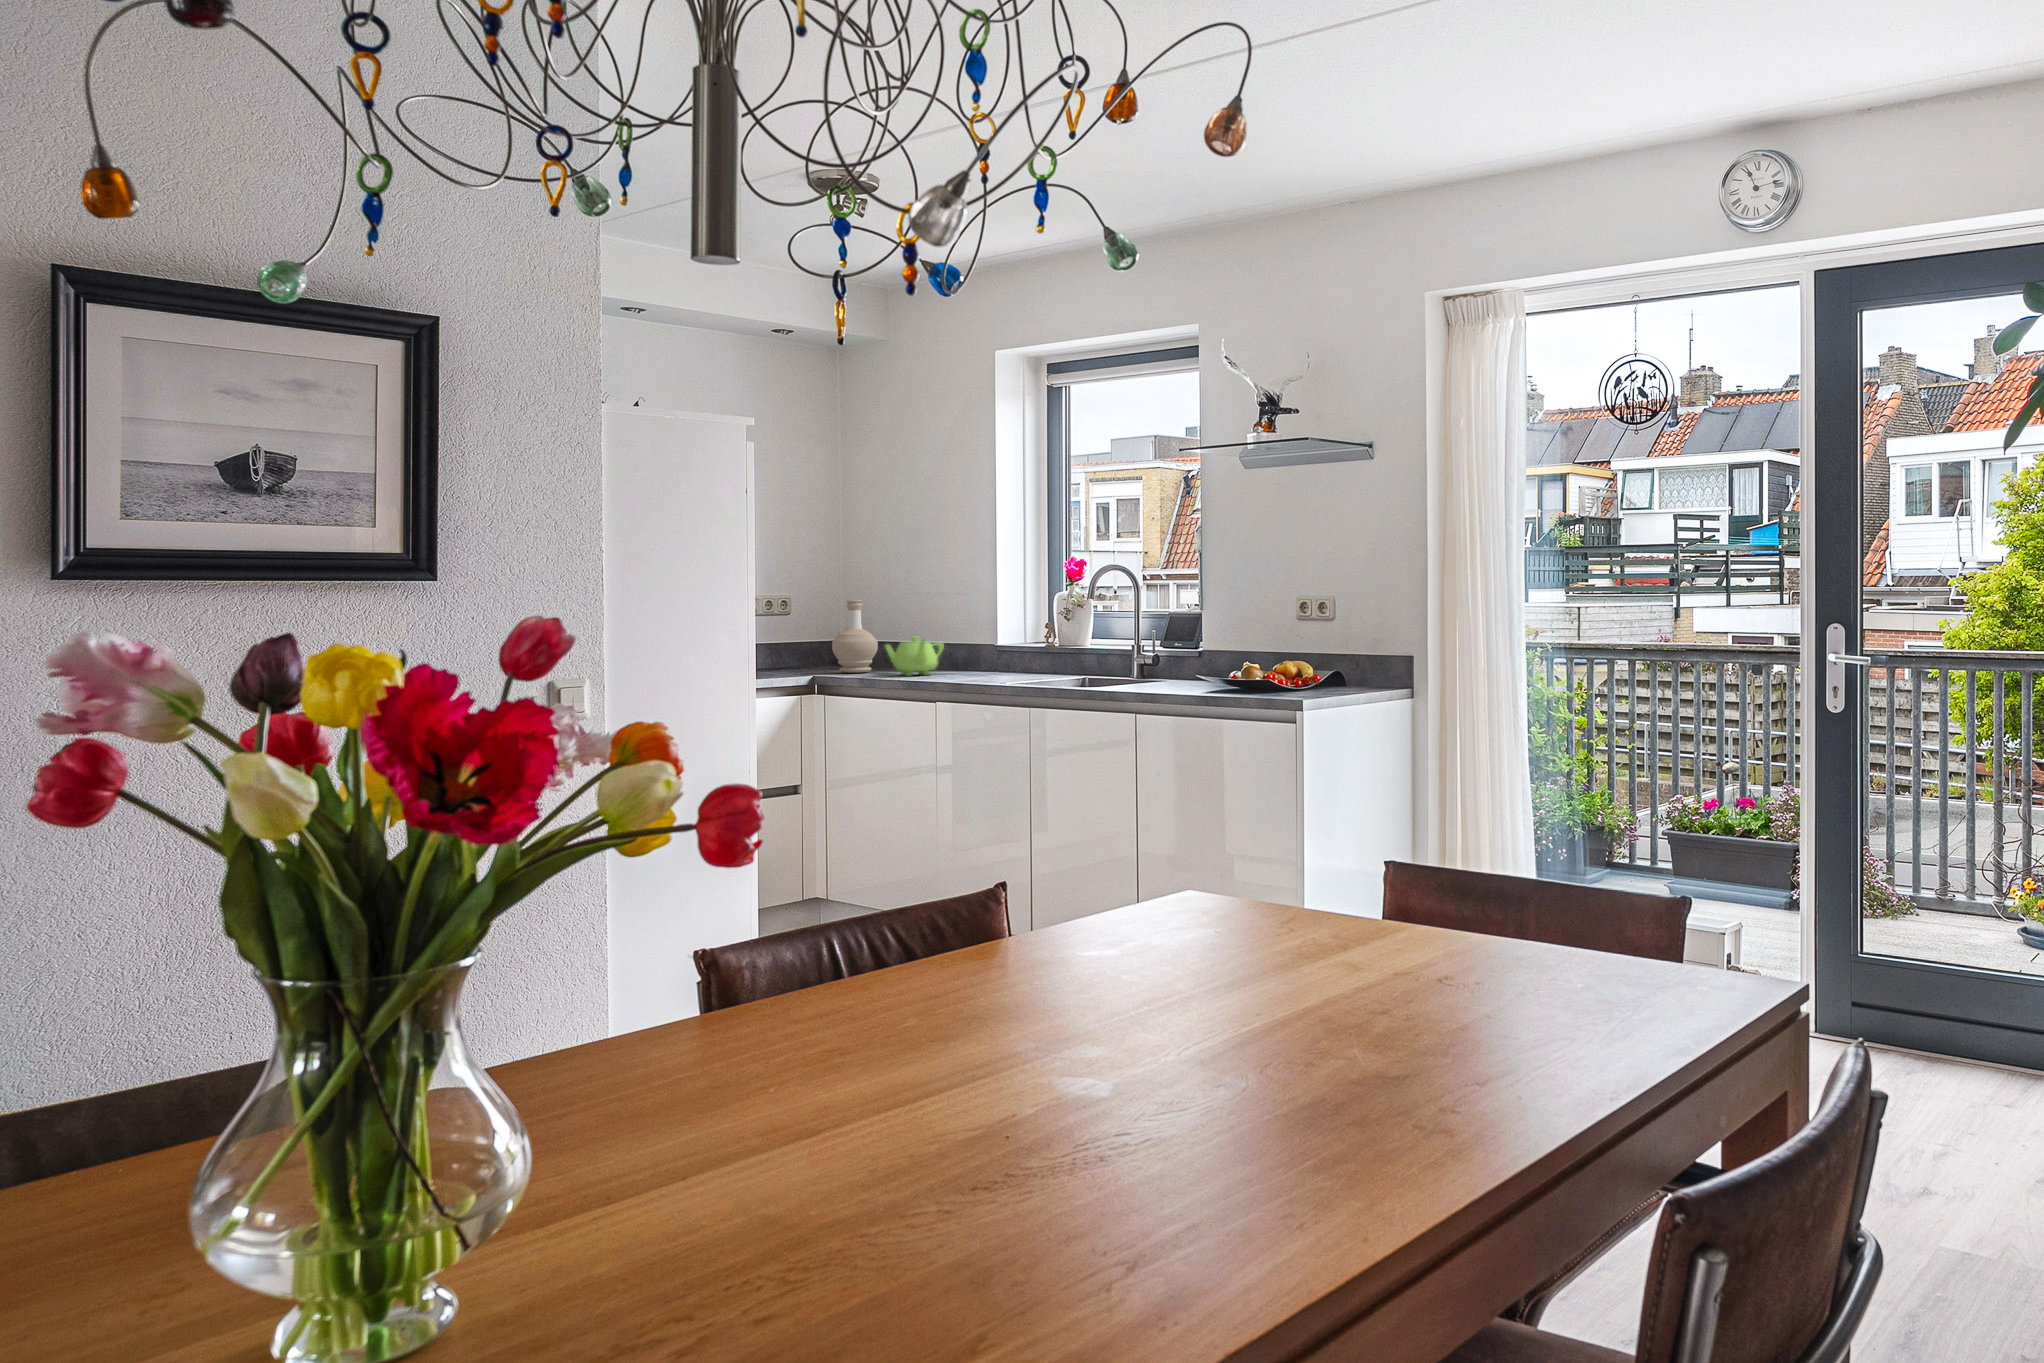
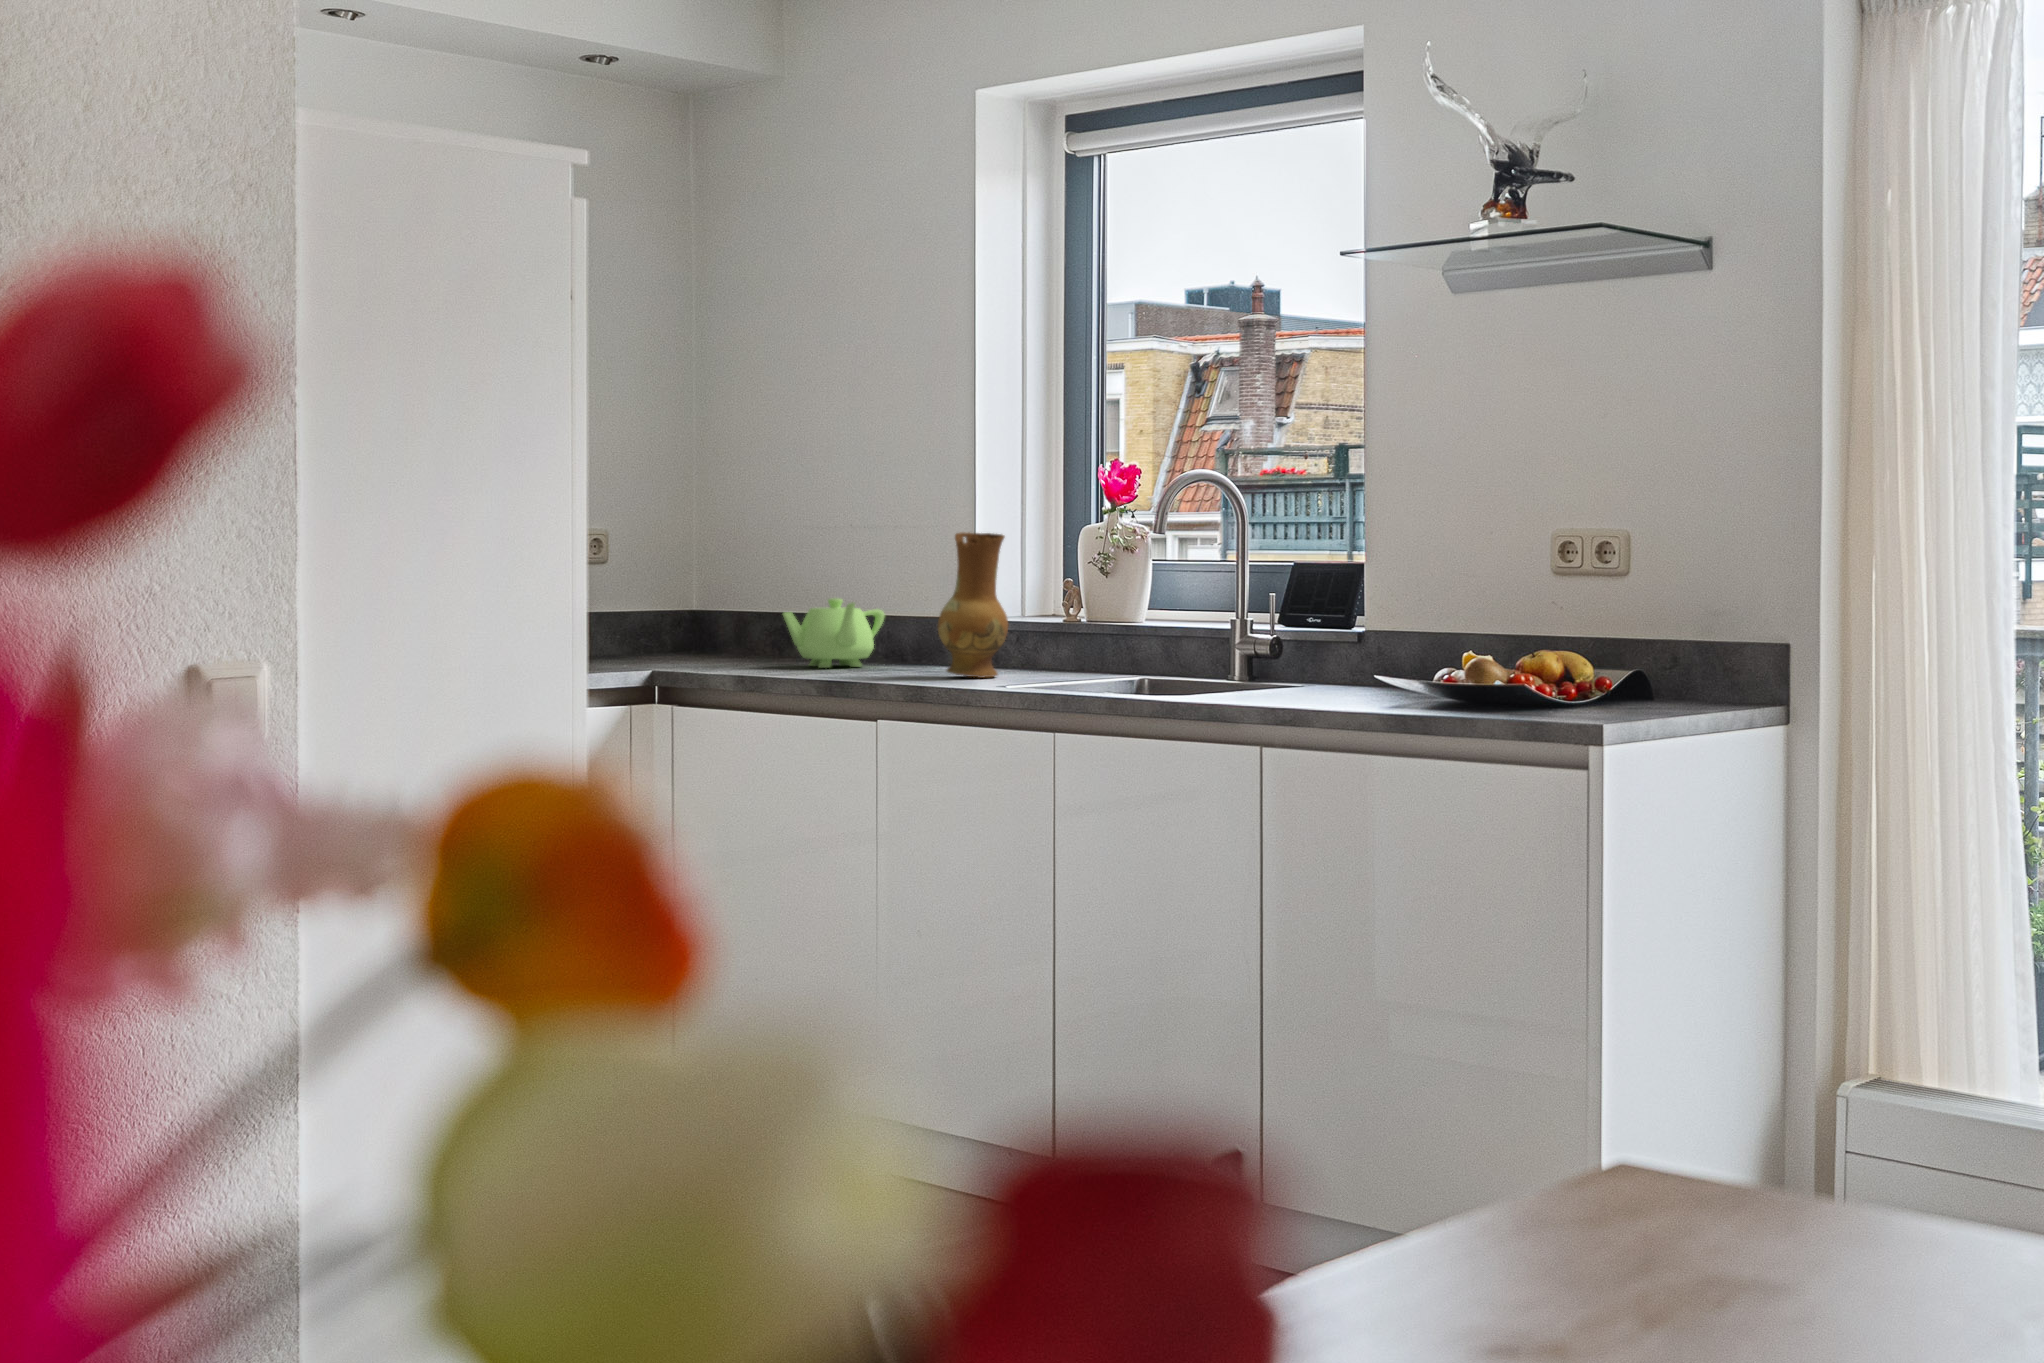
ceramic jug: none [970,599,1010,680] -> present [938,532,1008,678]
bottle: present [832,600,878,673] -> none [690,533,767,661]

